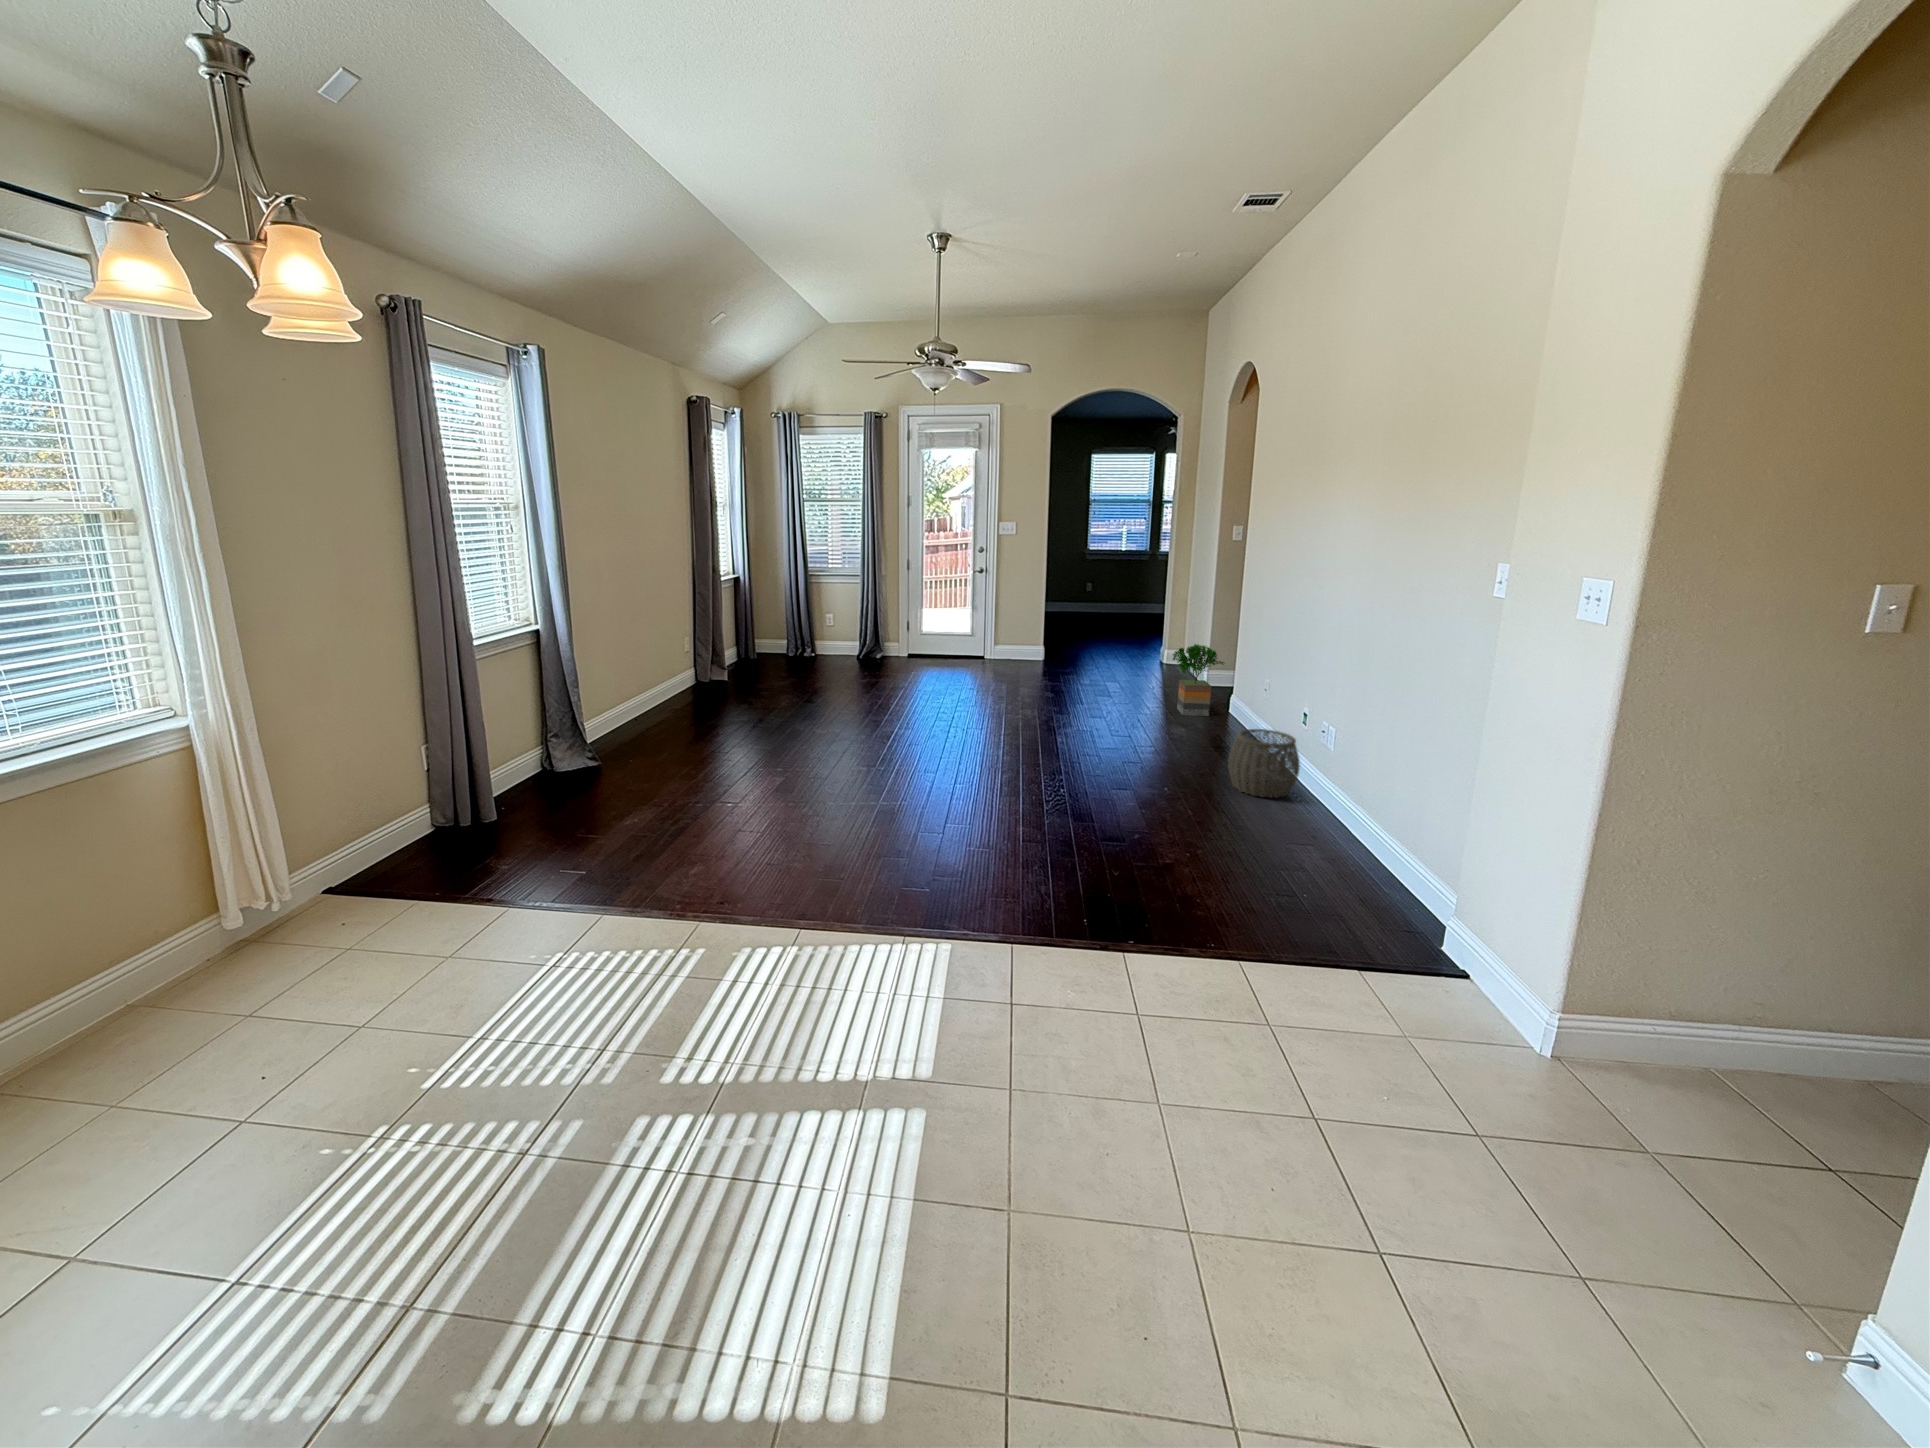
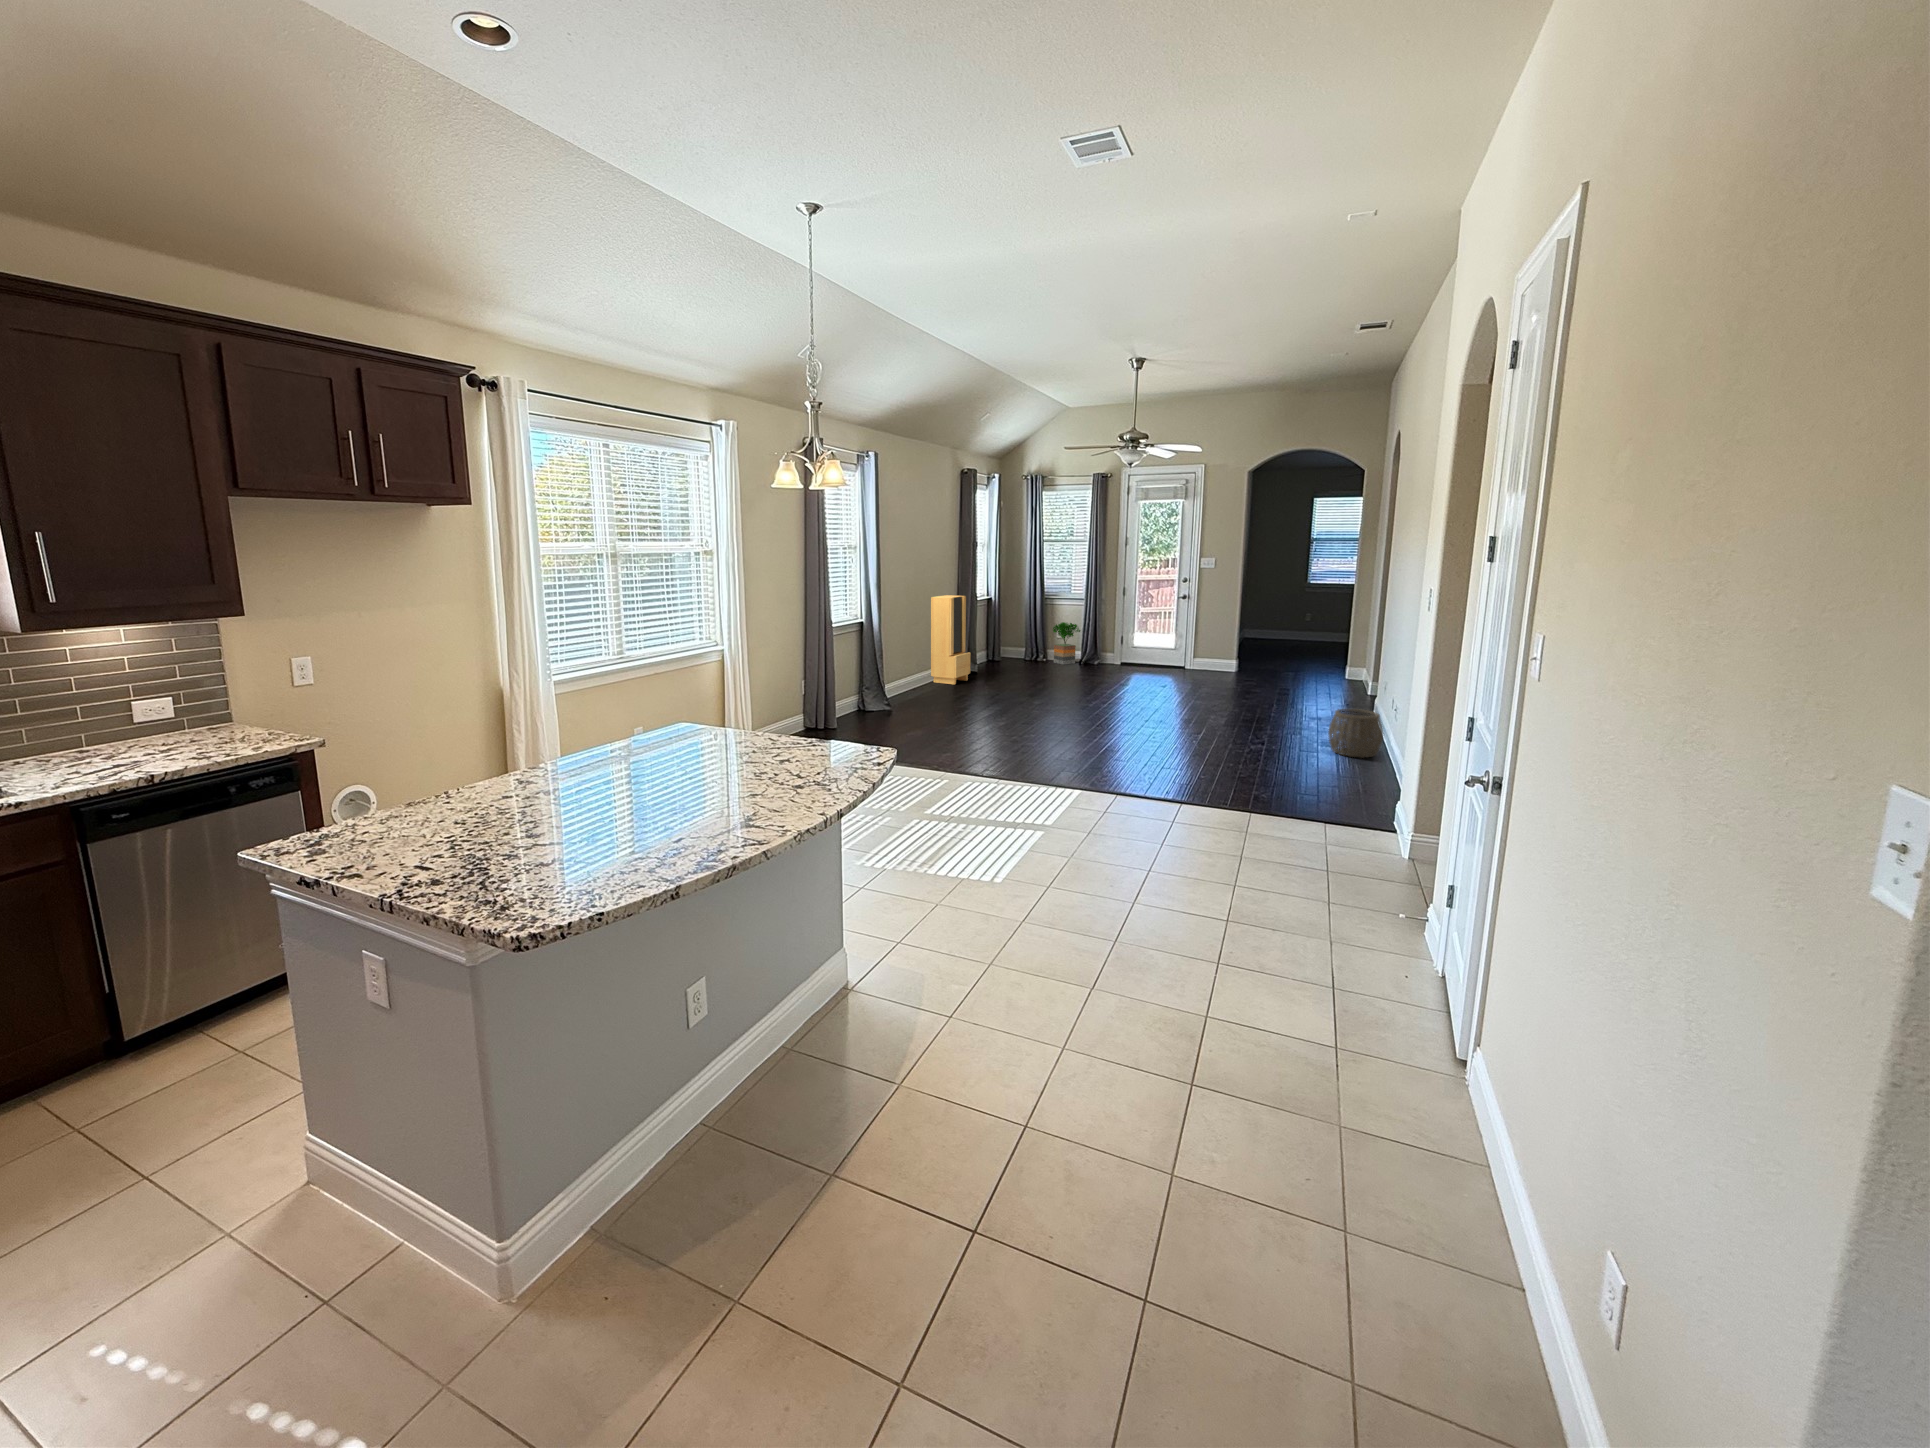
storage cabinet: none [653,577,718,706] -> present [931,595,971,684]
potted tree: present [1173,644,1224,716] -> present [1053,622,1080,665]

